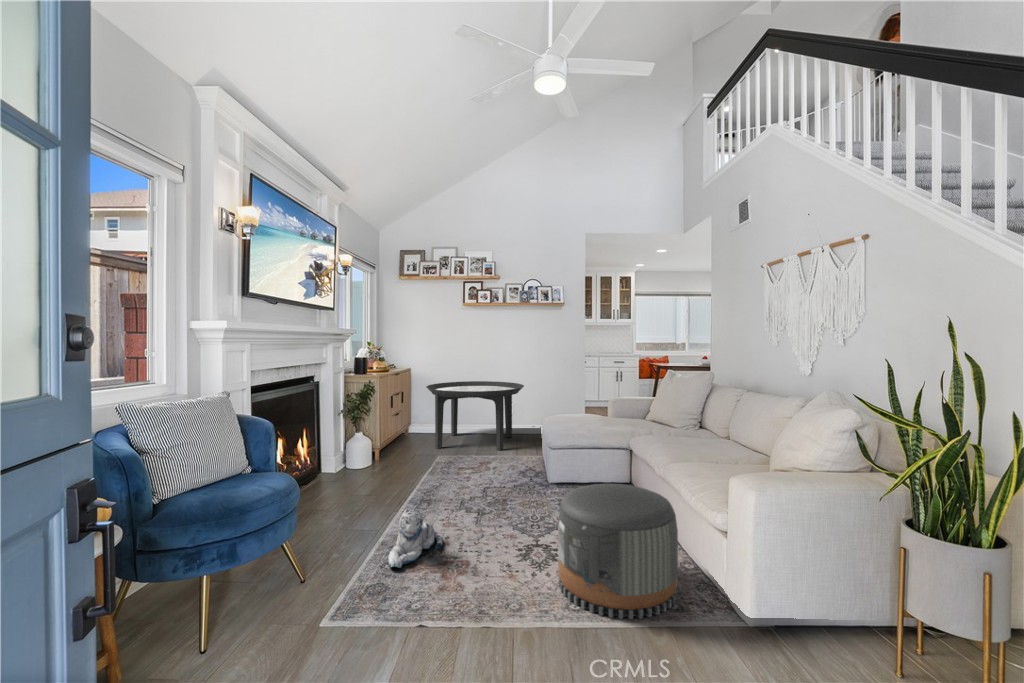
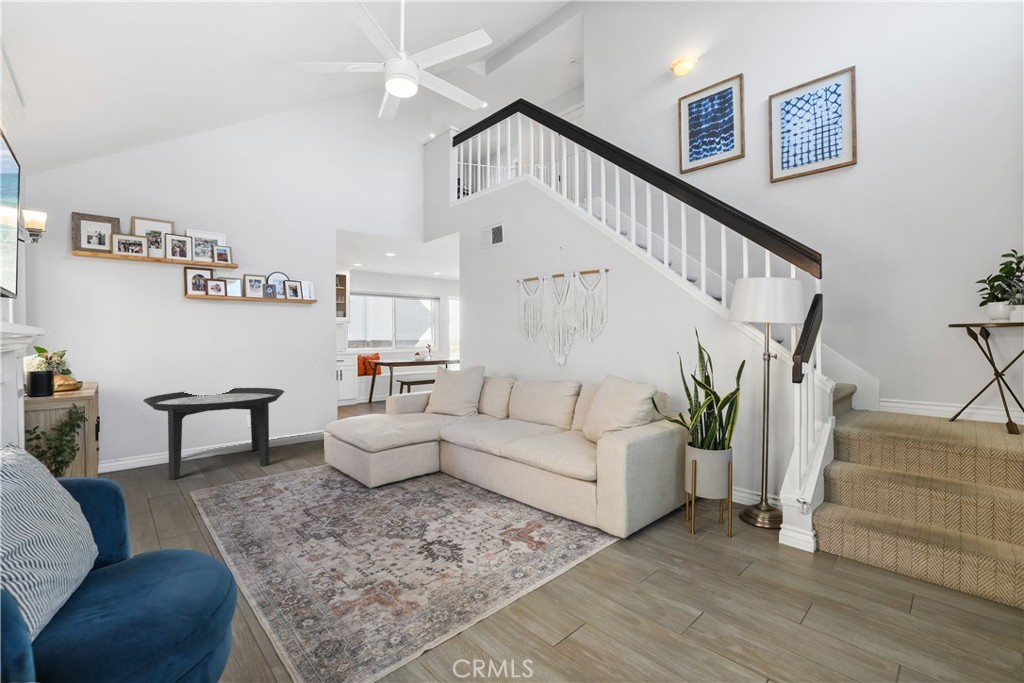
pouf: present [558,484,678,619] -> none [477,463,575,575]
plush toy: present [388,510,443,568] -> none [285,544,341,621]

